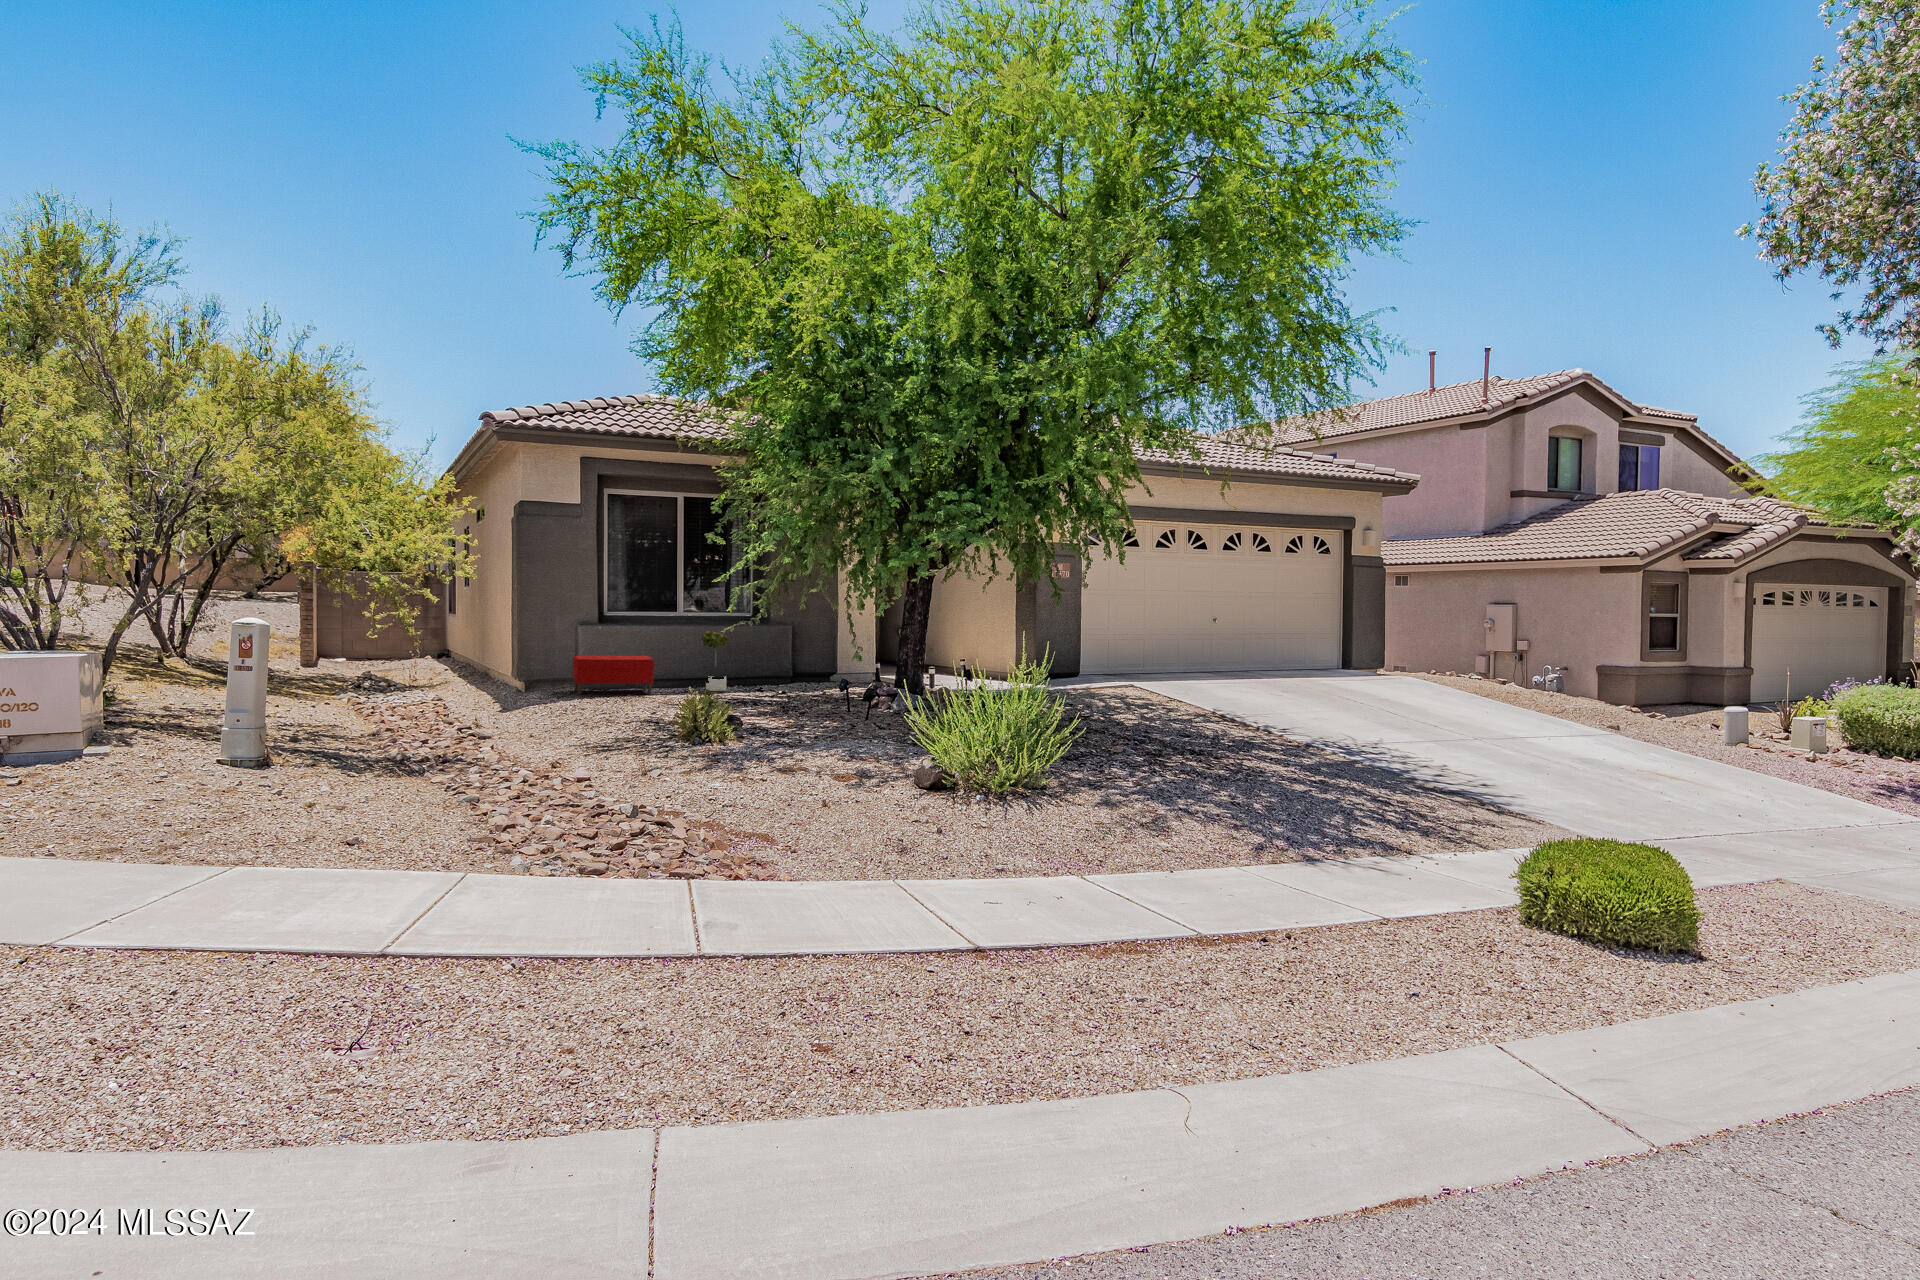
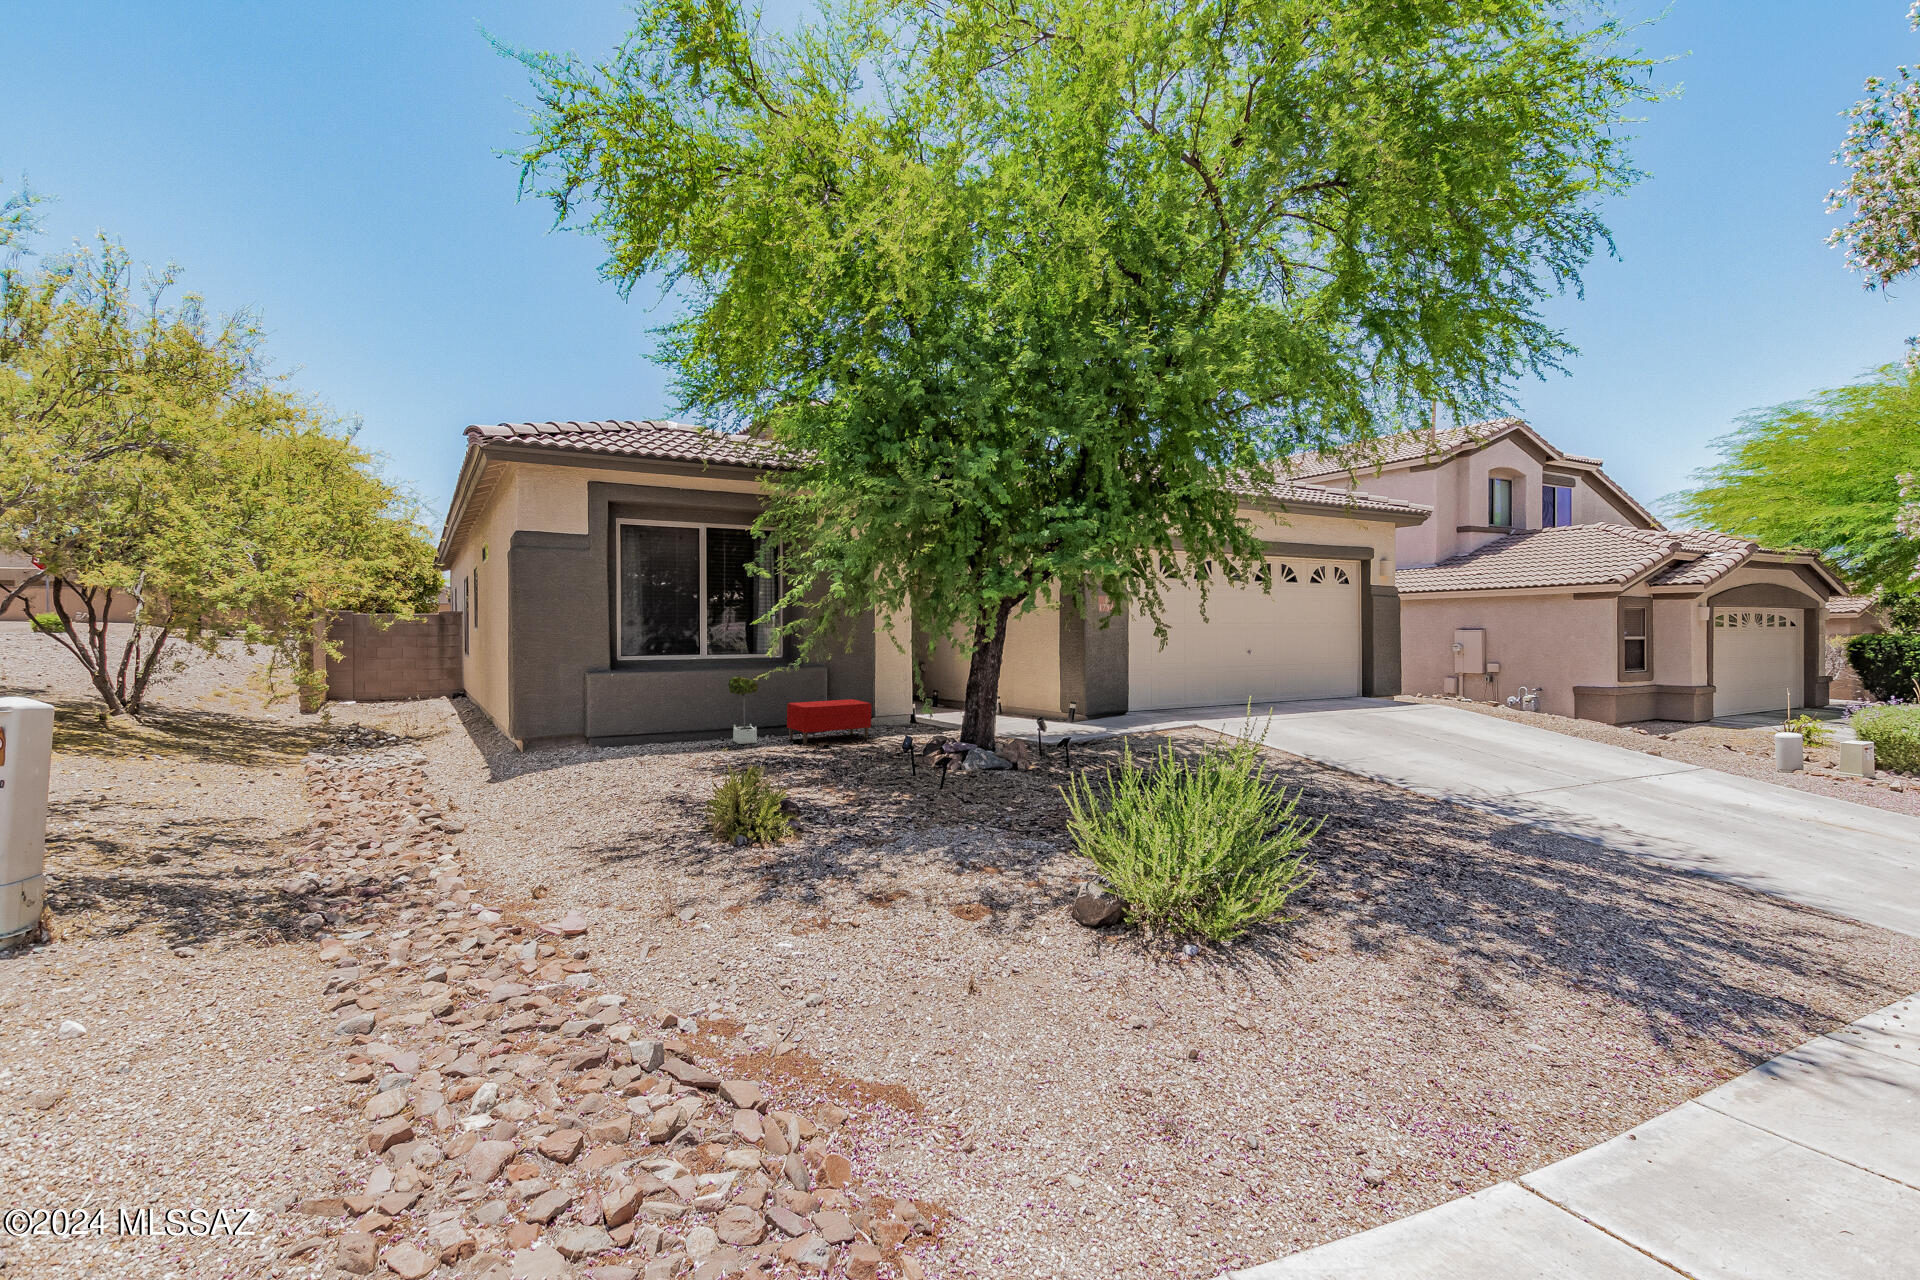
bench: present [573,656,654,695] -> present [787,699,872,744]

